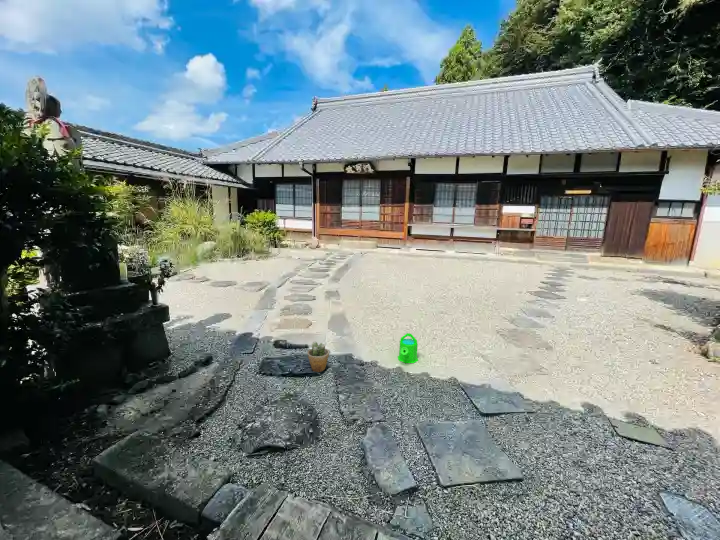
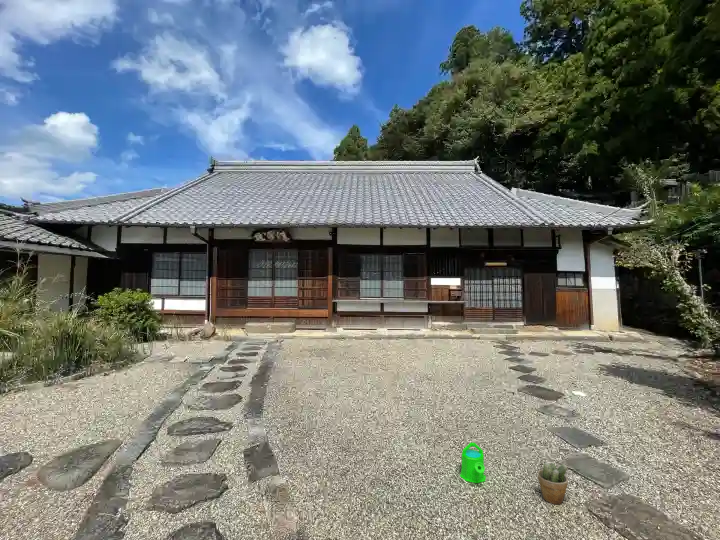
potted plant: present [308,342,329,372] -> present [537,462,568,504]

